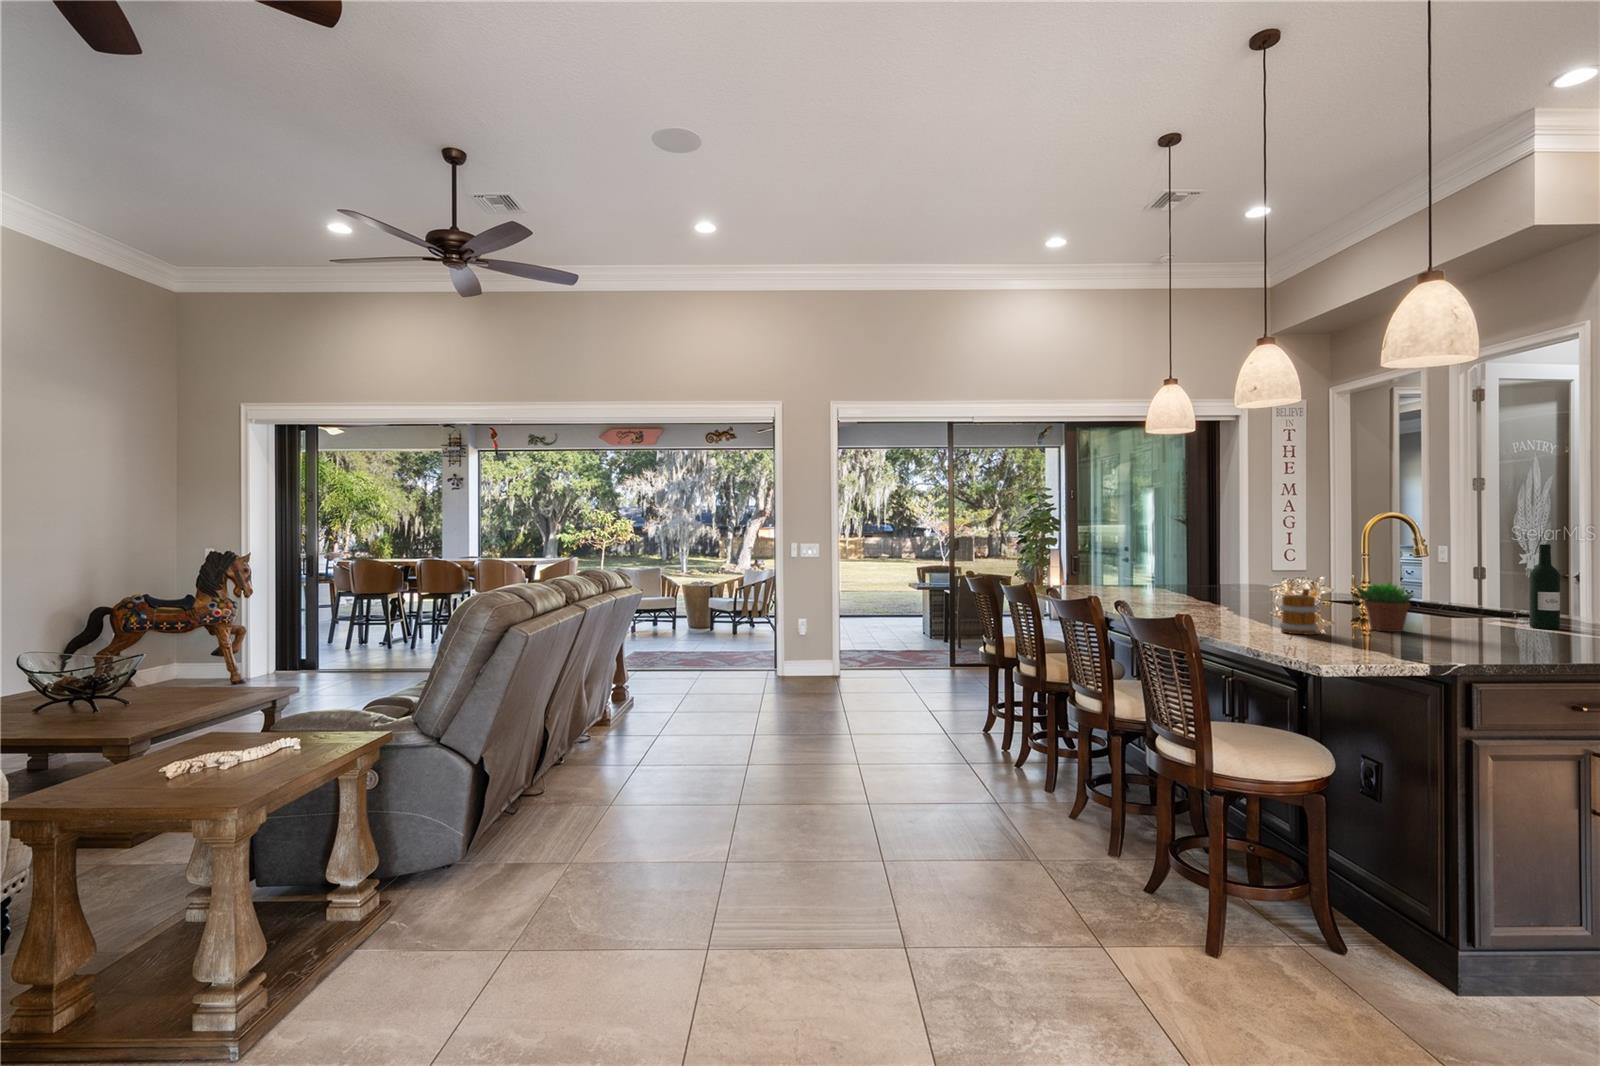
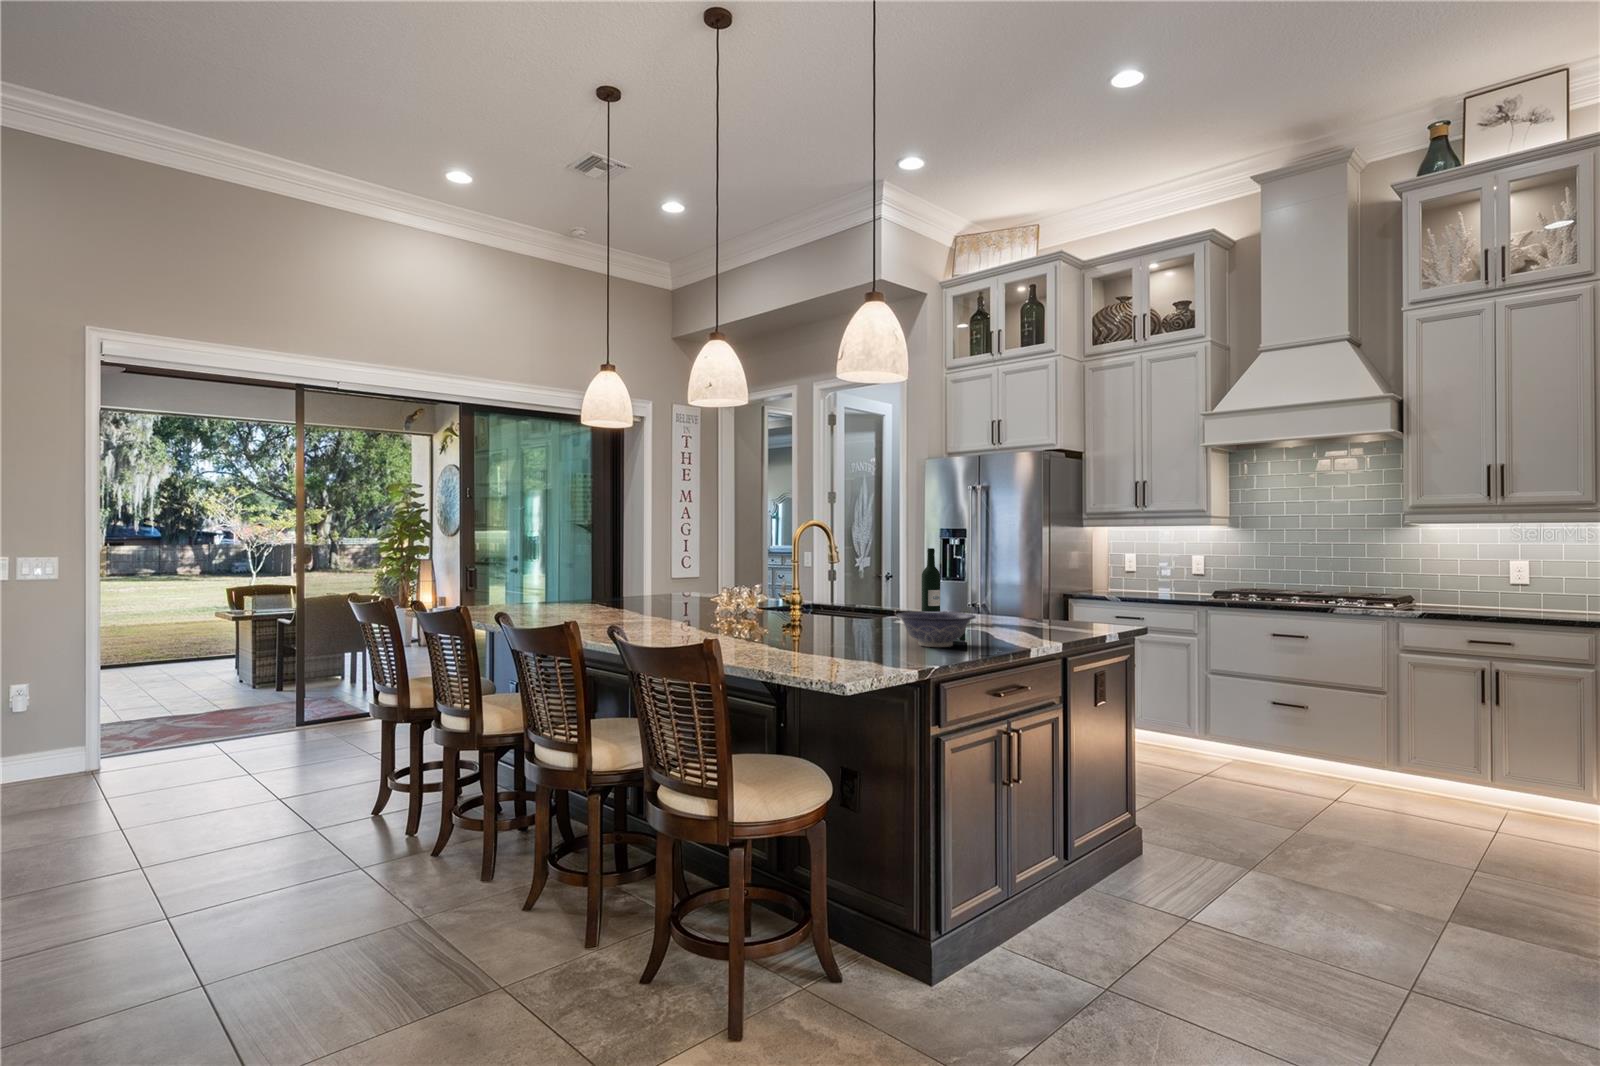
succulent plant: present [1356,583,1413,632] -> none [815,586,864,636]
mug: present [1279,589,1318,635] -> none [765,596,798,646]
decorative bowl: none [1435,612,1553,652] -> present [896,612,976,647]

